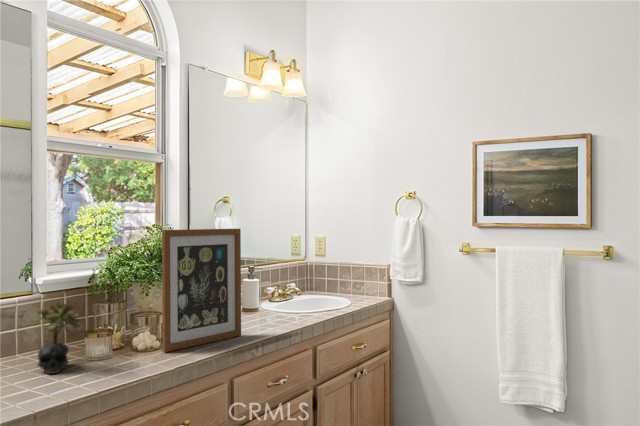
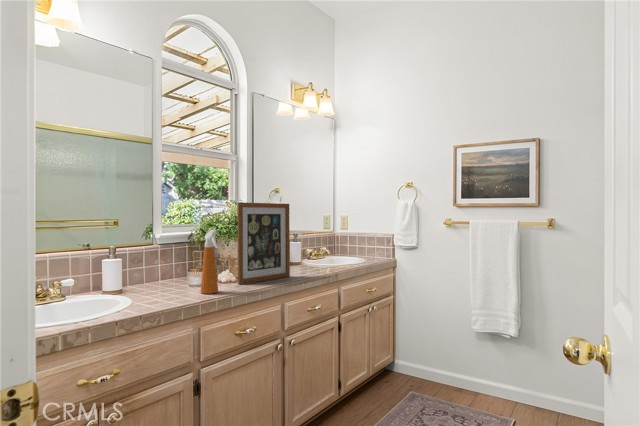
spray bottle: none [104,275,131,373] -> present [200,229,218,294]
succulent plant: present [31,302,80,374] -> none [154,248,185,294]

